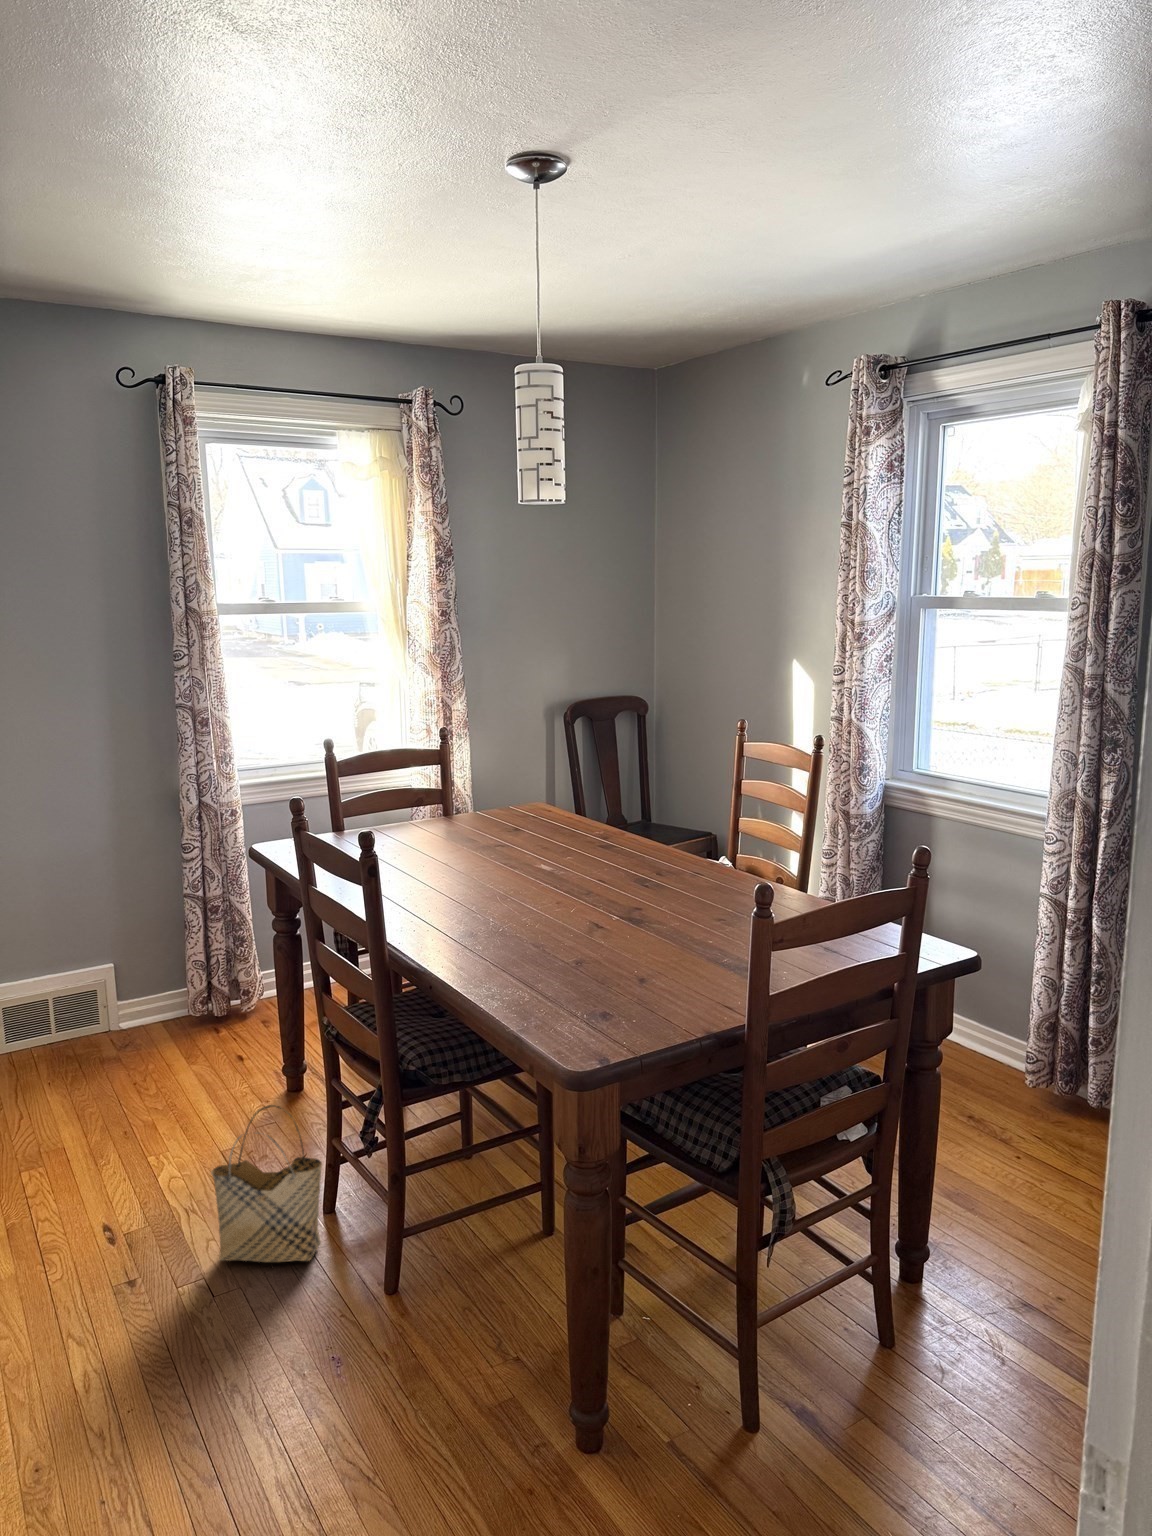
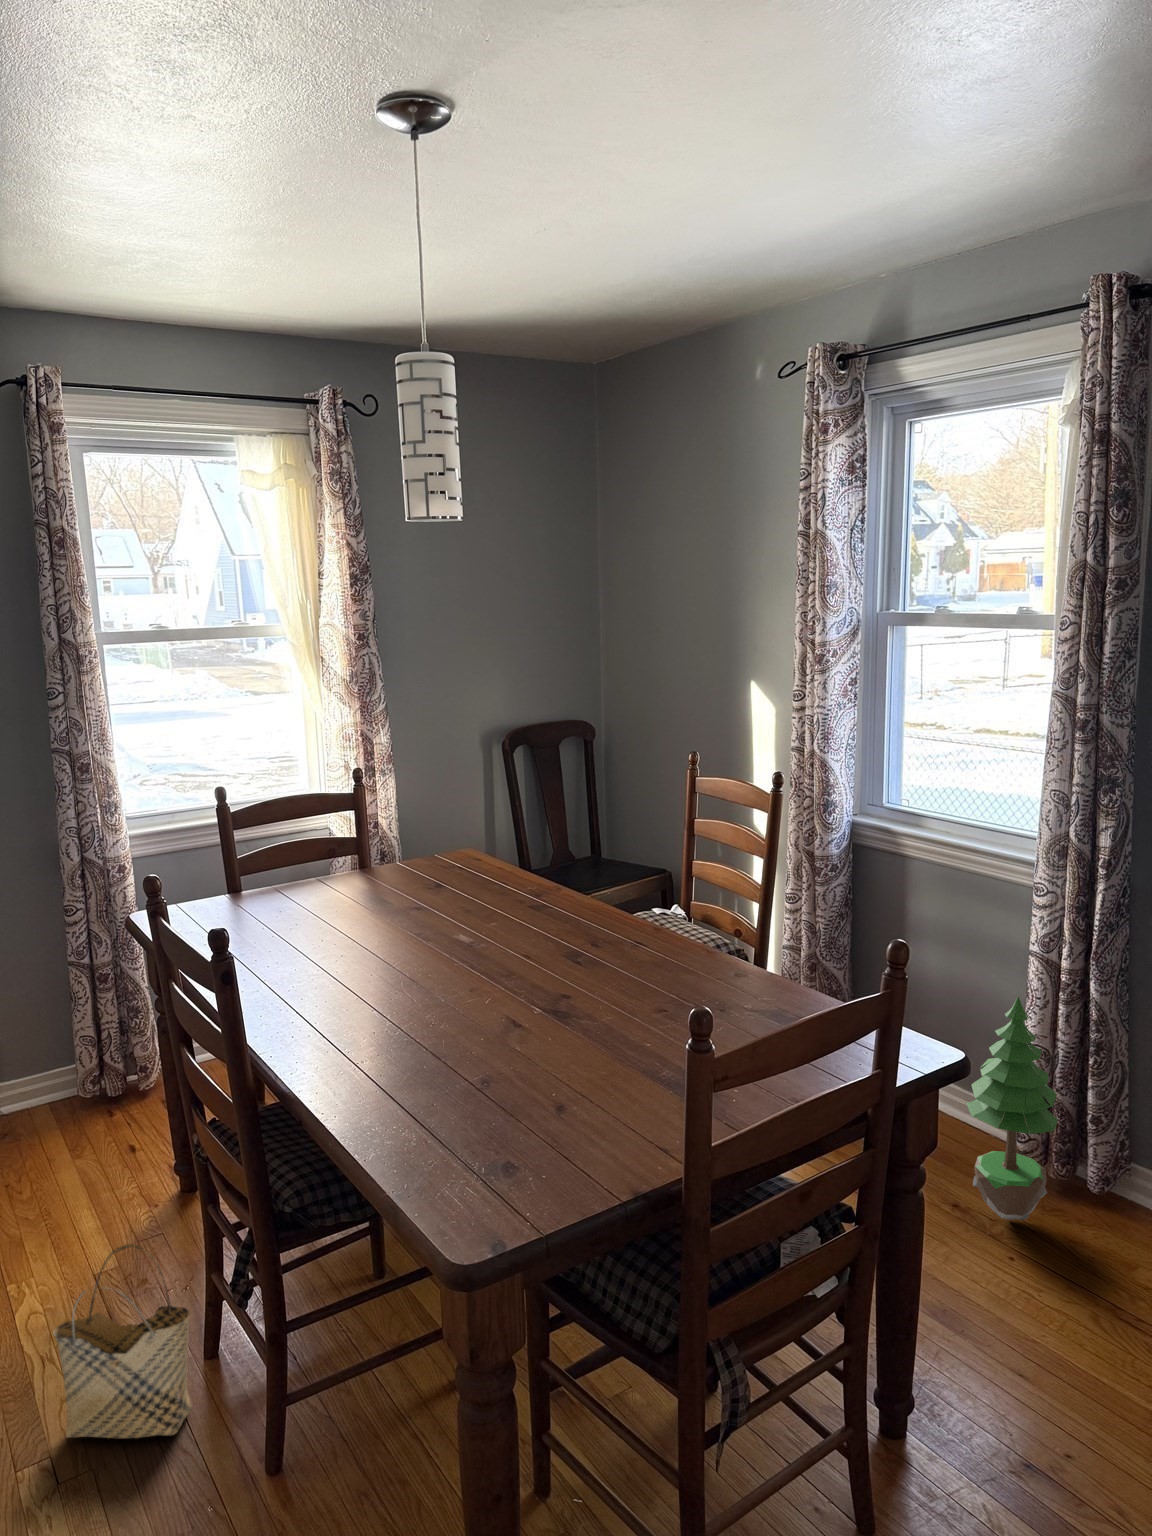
potted tree: none [981,928,1062,1127] -> present [966,997,1058,1220]

